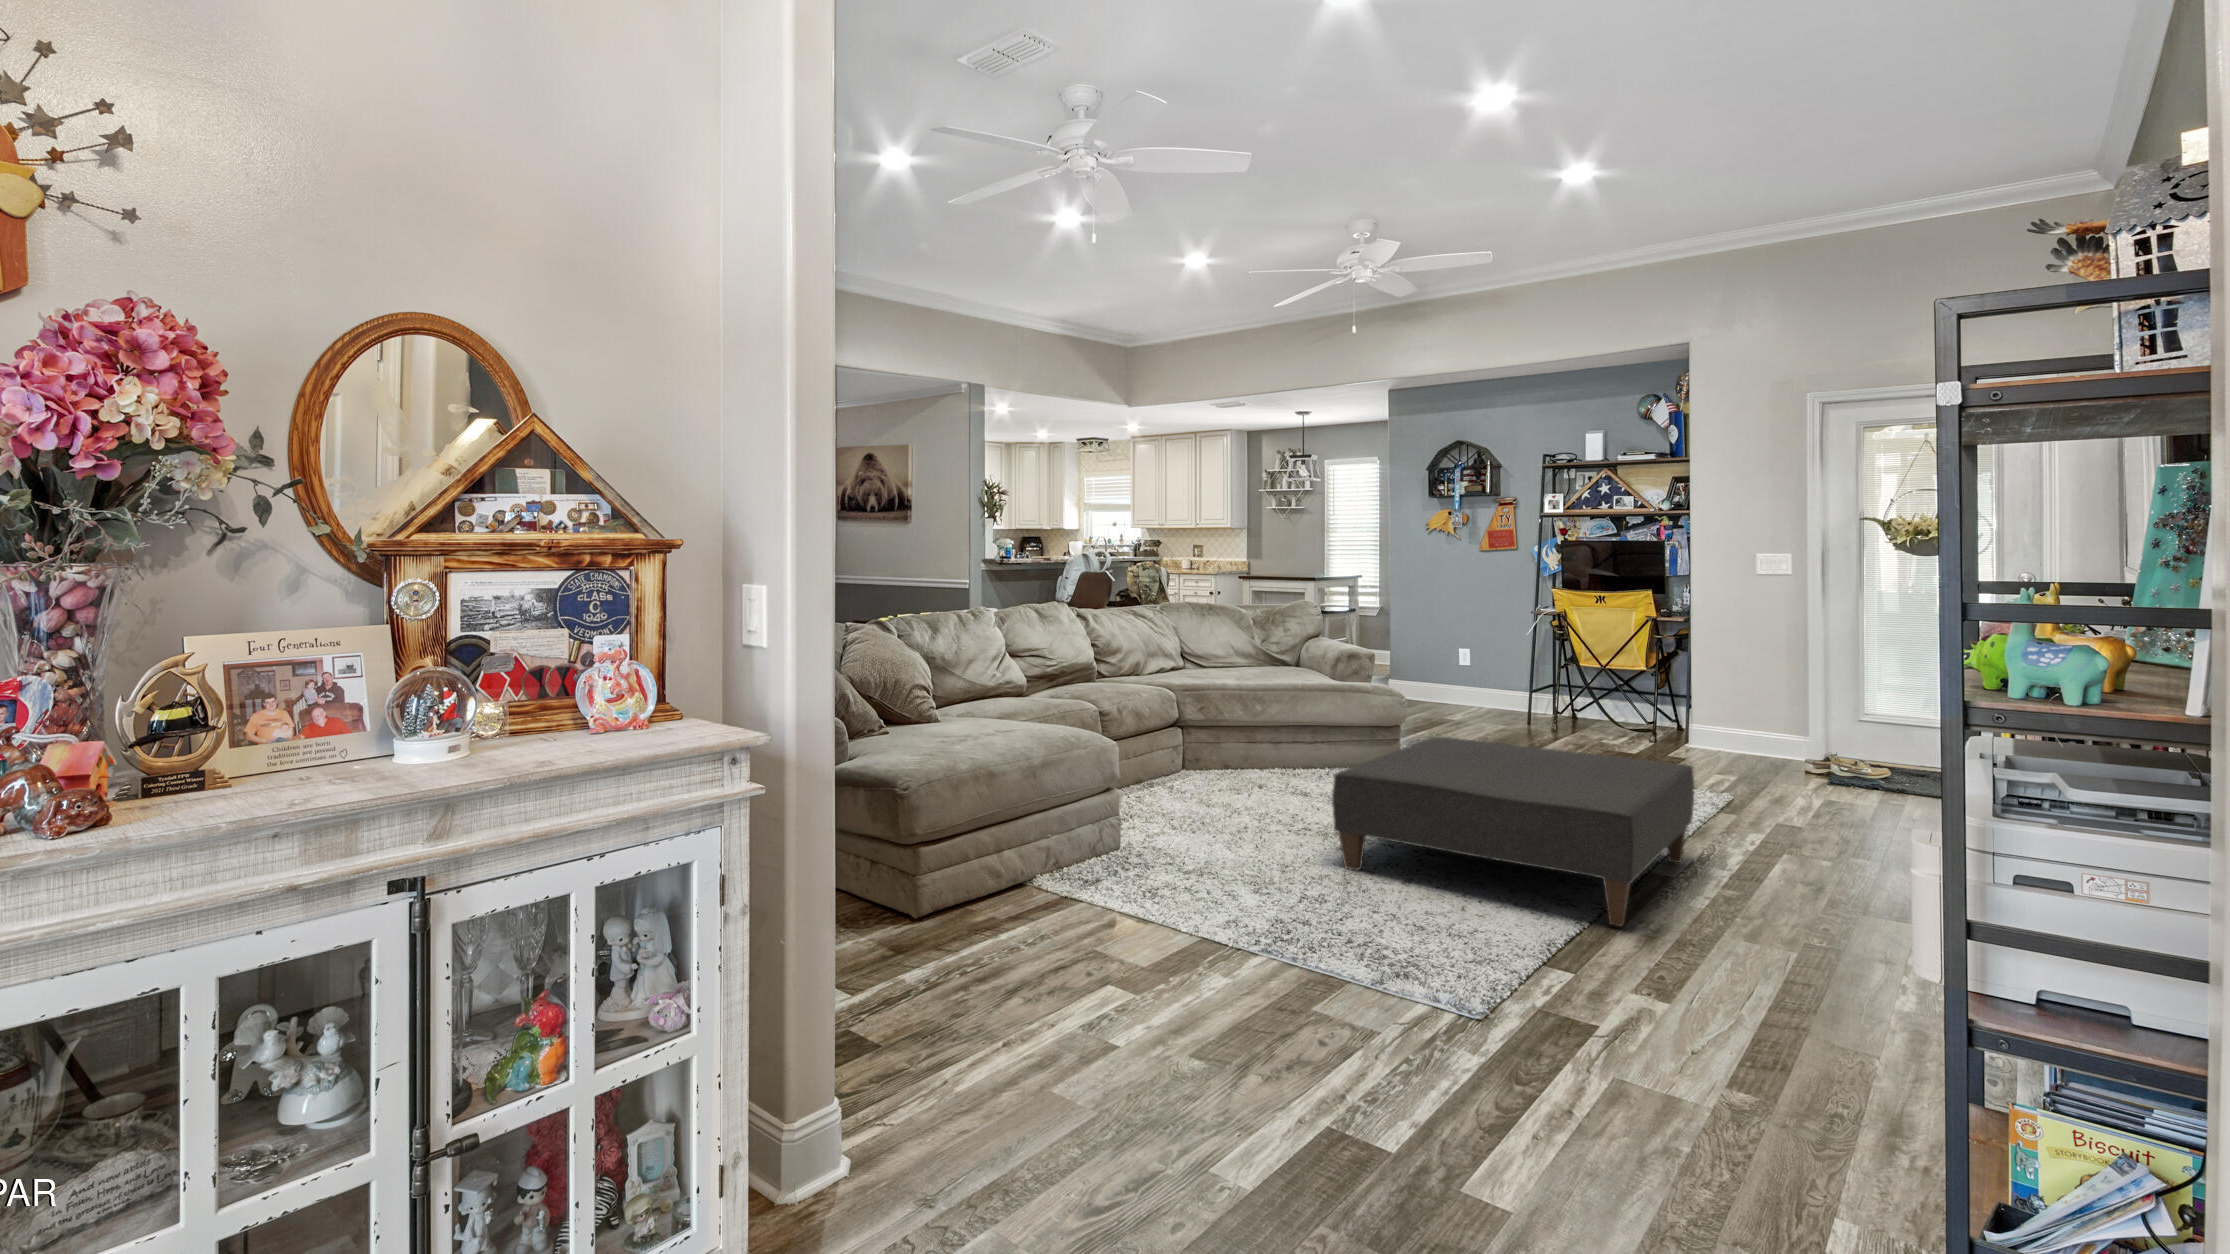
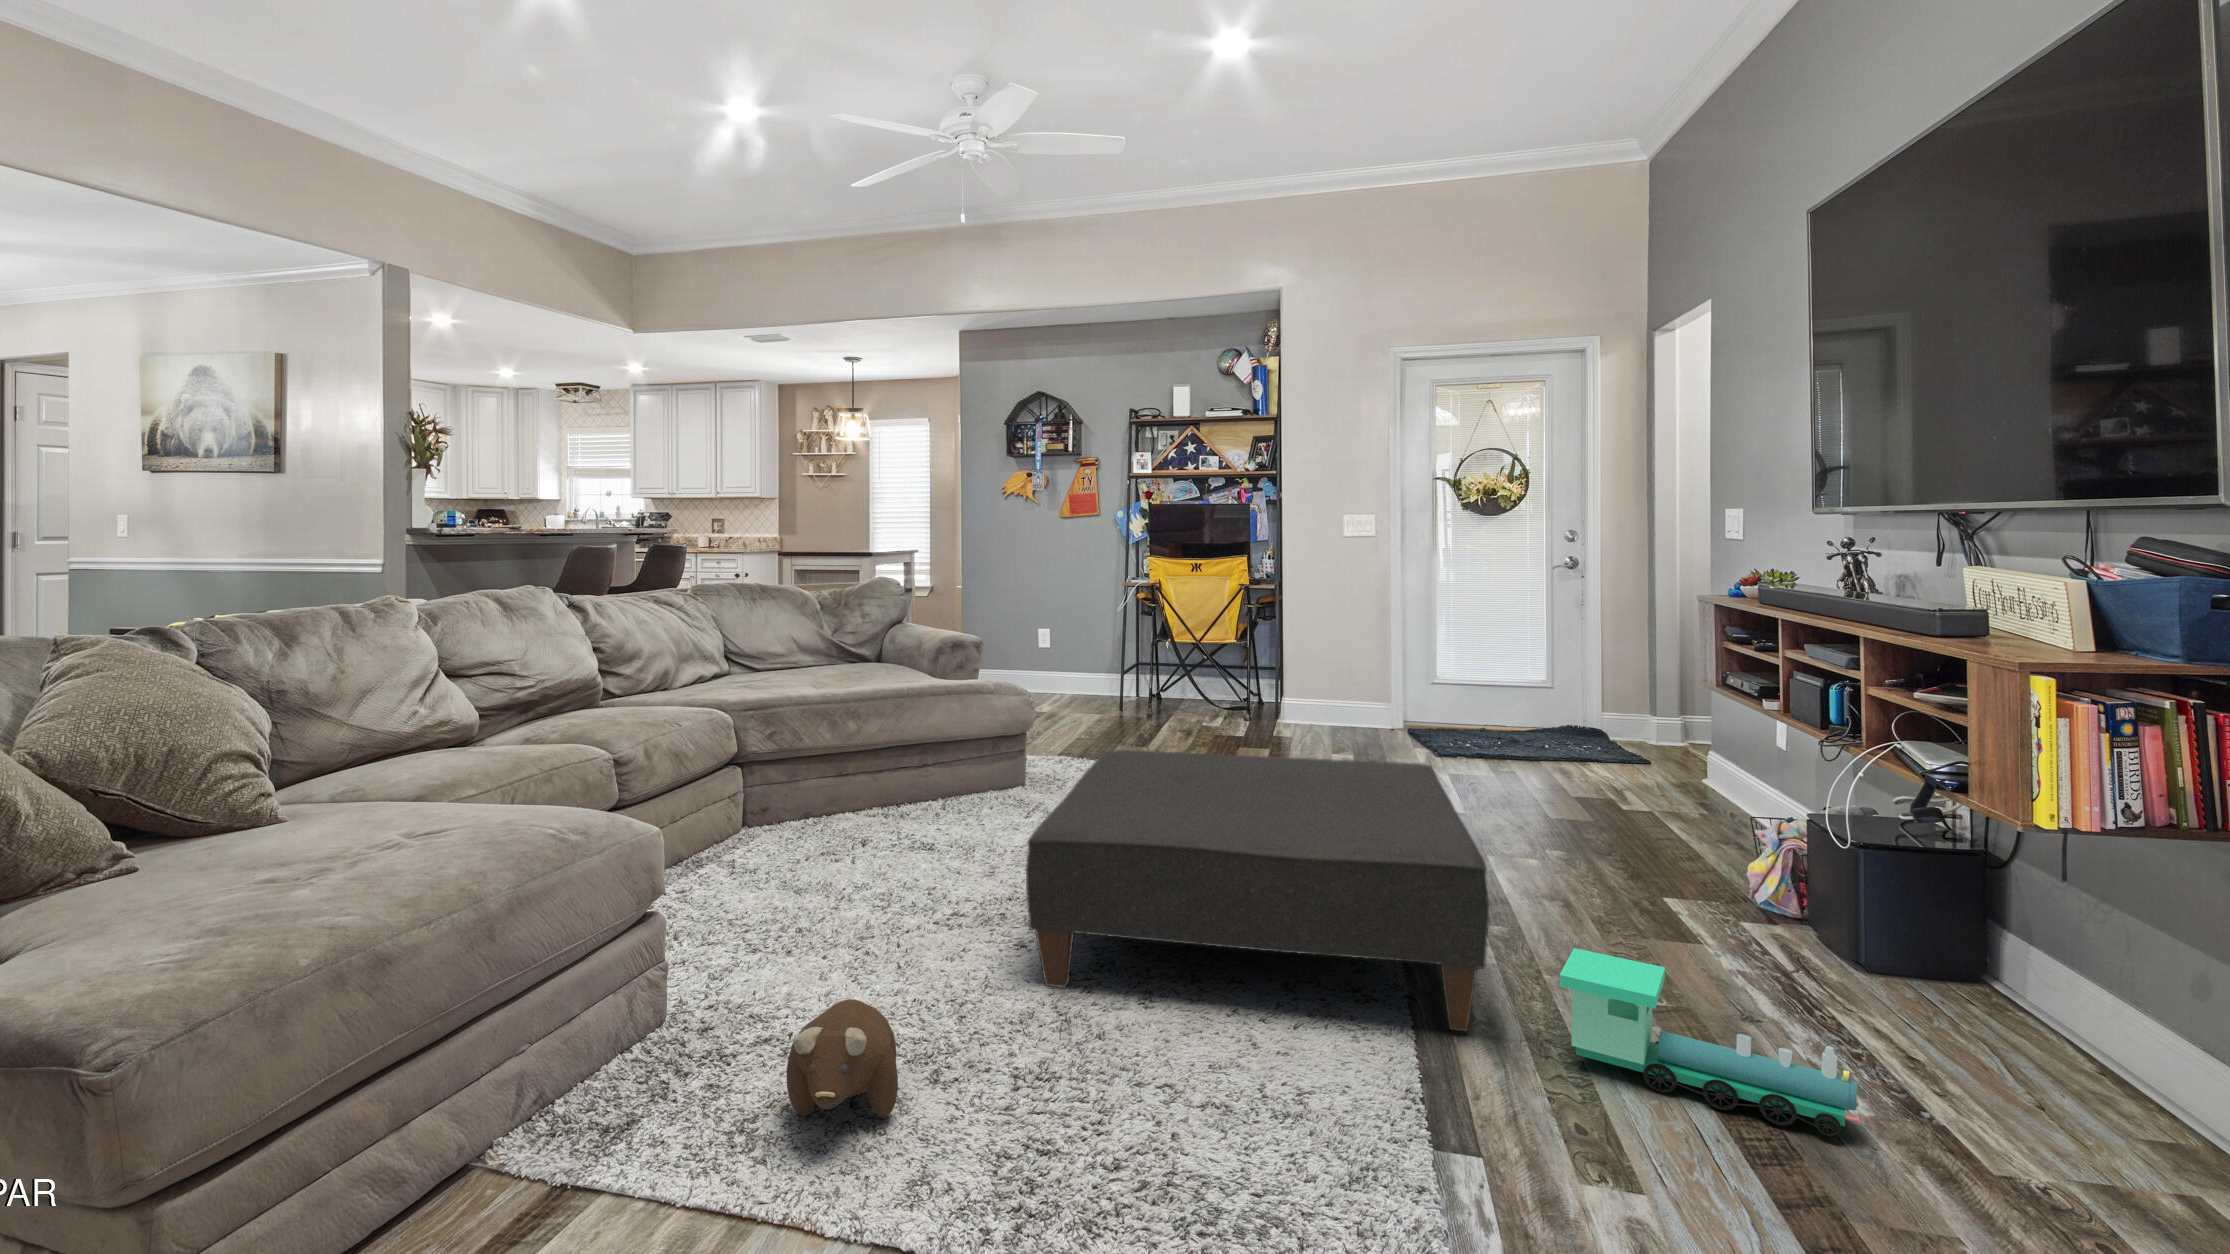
plush toy: none [1174,837,1235,899] -> present [787,999,898,1118]
toy train: none [1673,880,1877,1005] -> present [1560,948,1859,1136]

